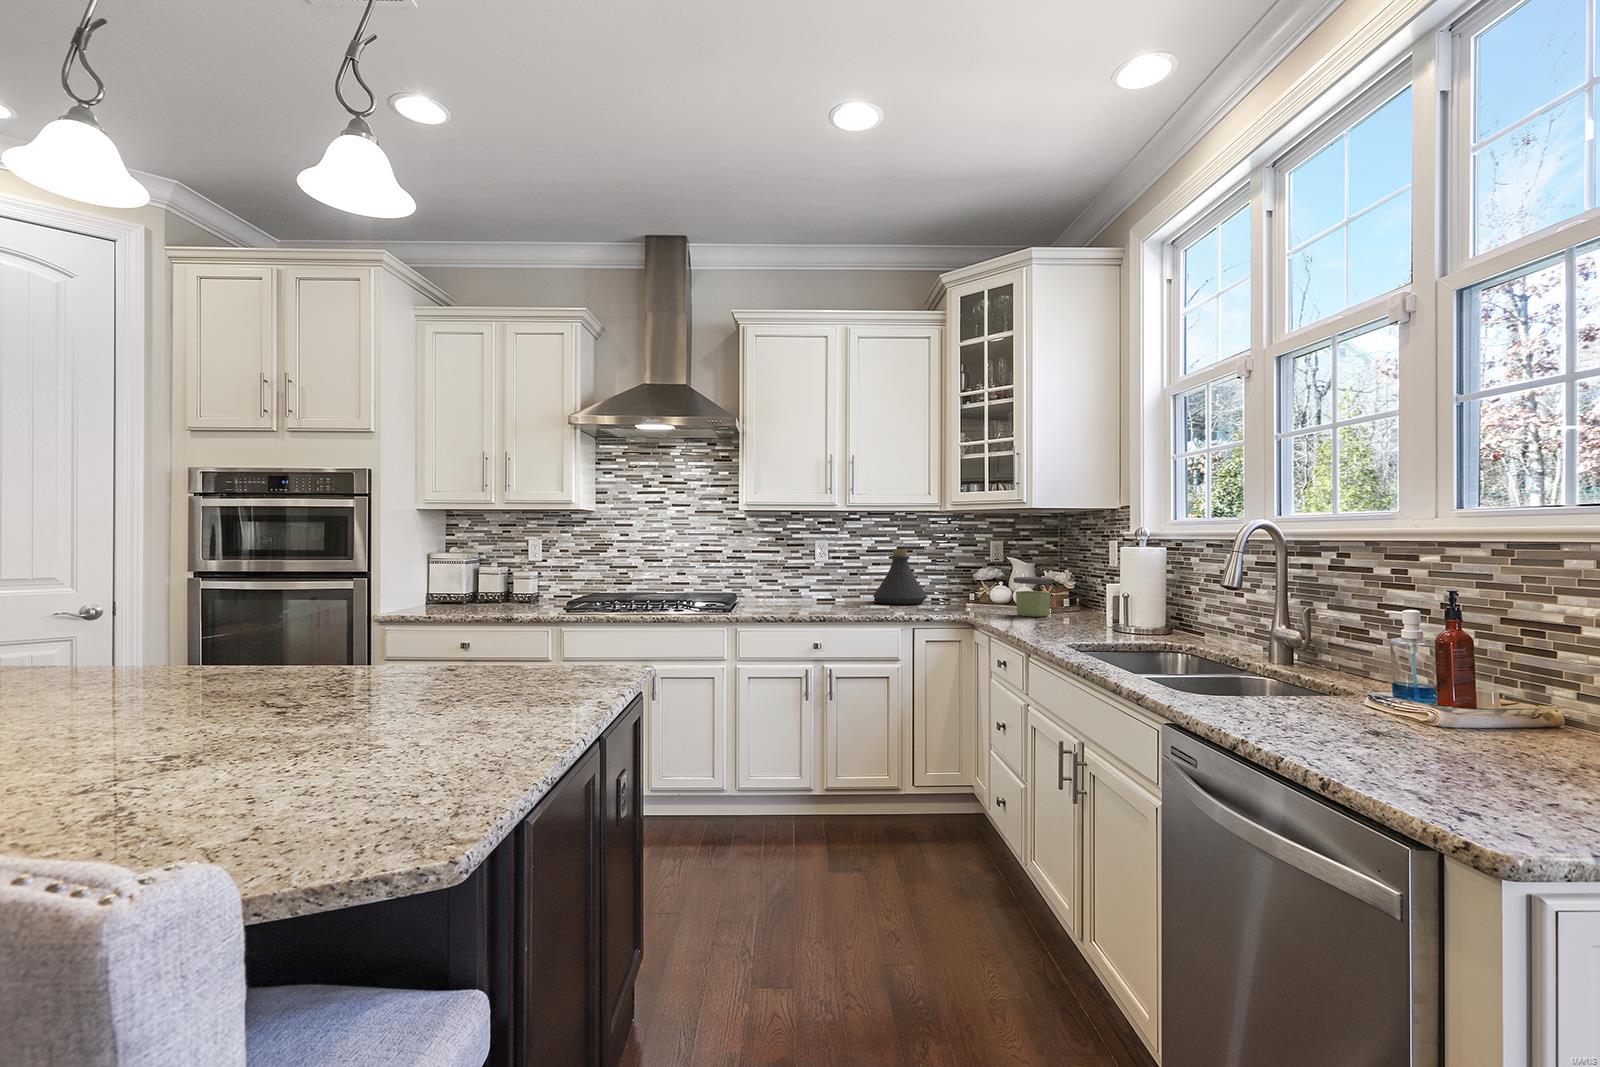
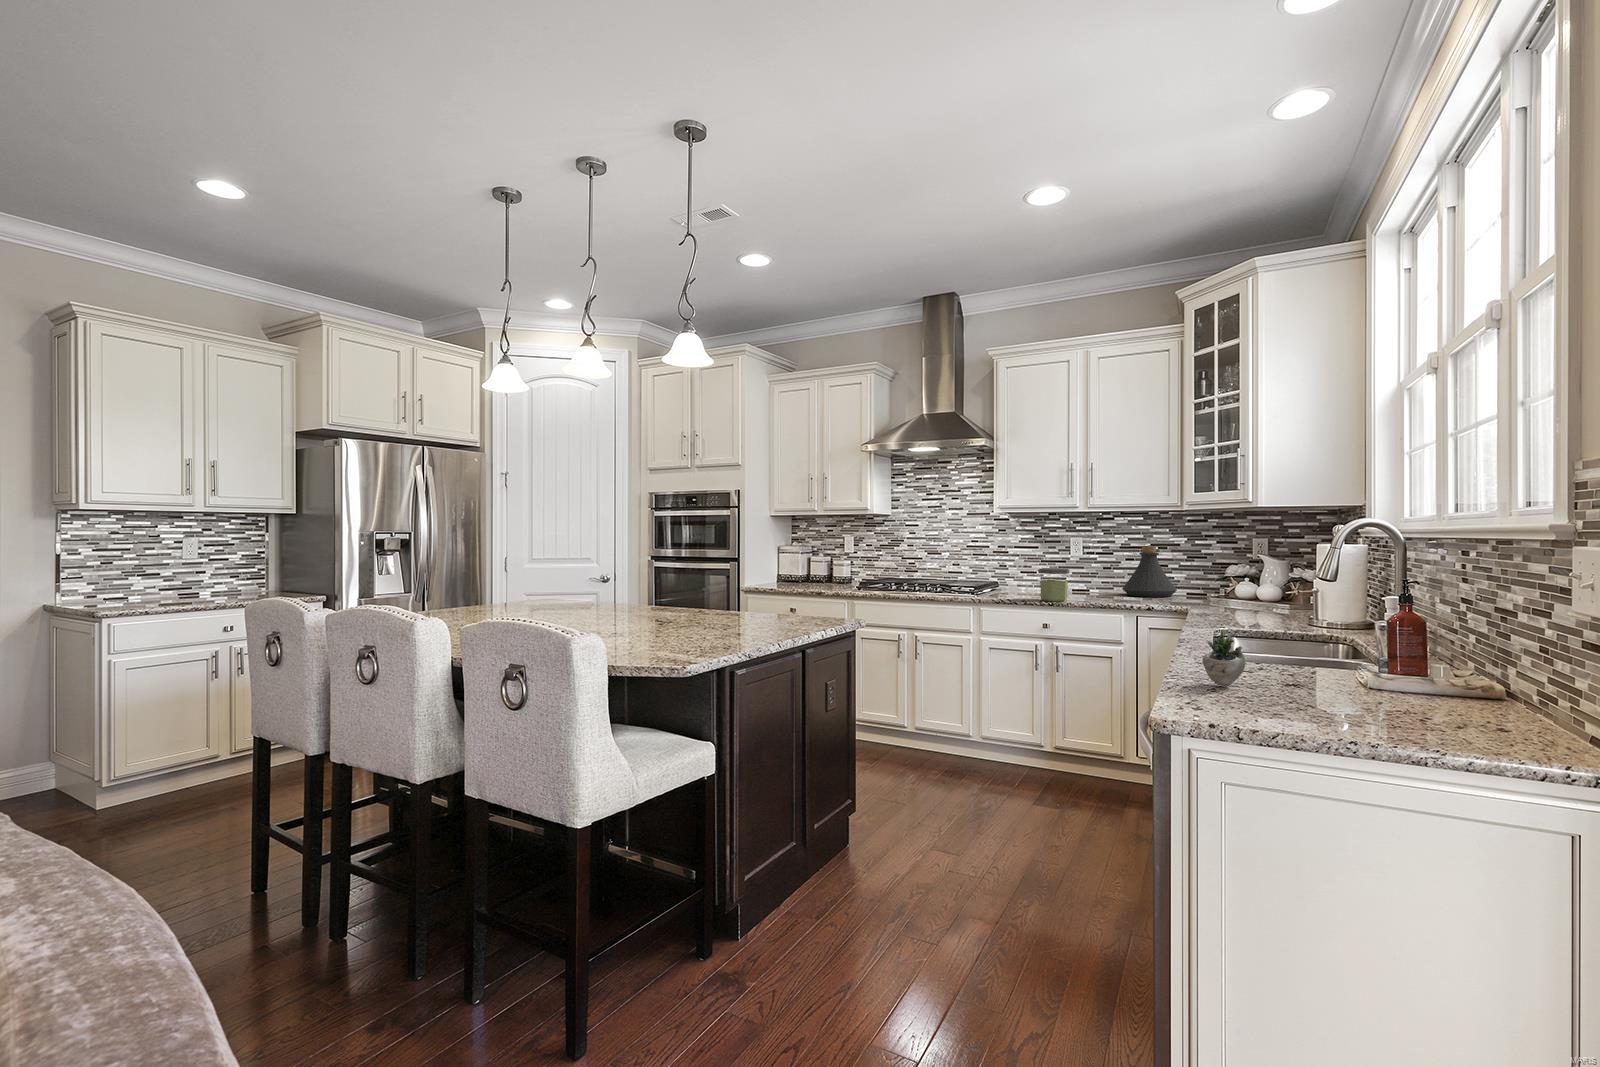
jar: present [1014,577,1053,617] -> present [1038,568,1069,601]
succulent plant: none [1392,682,1536,775] -> present [1202,630,1287,686]

